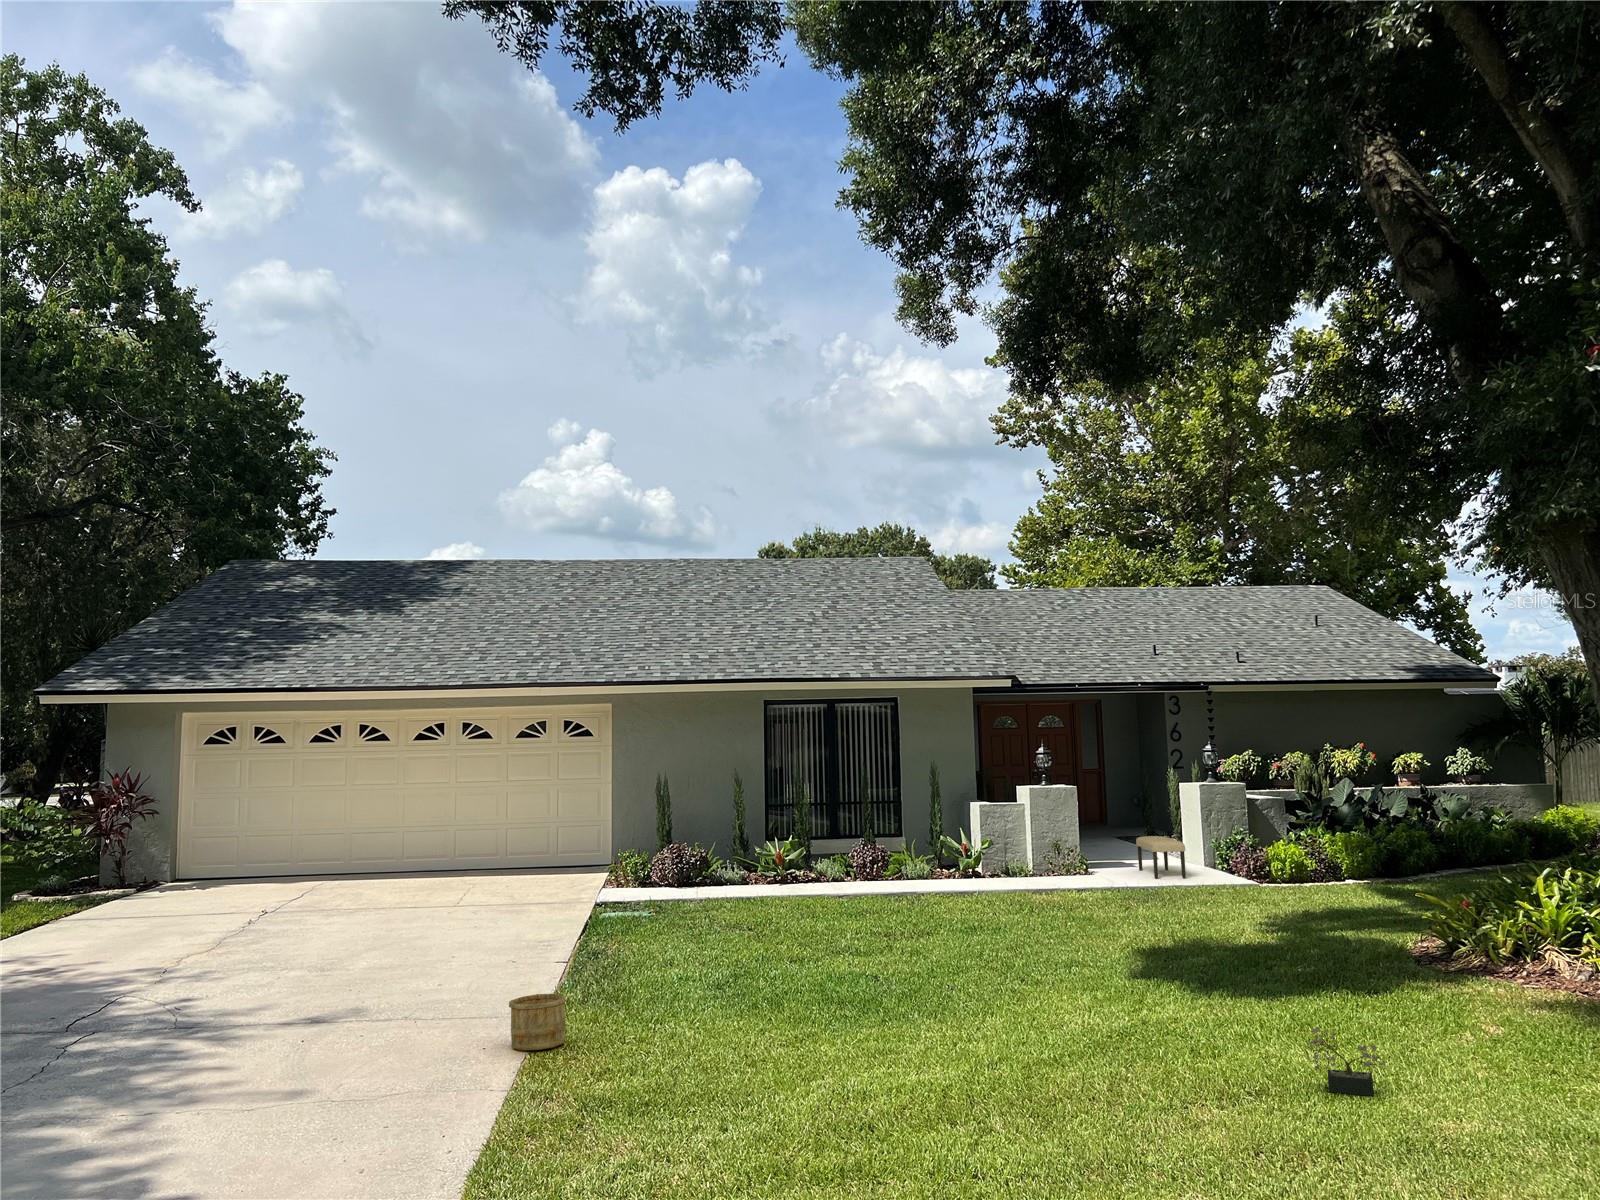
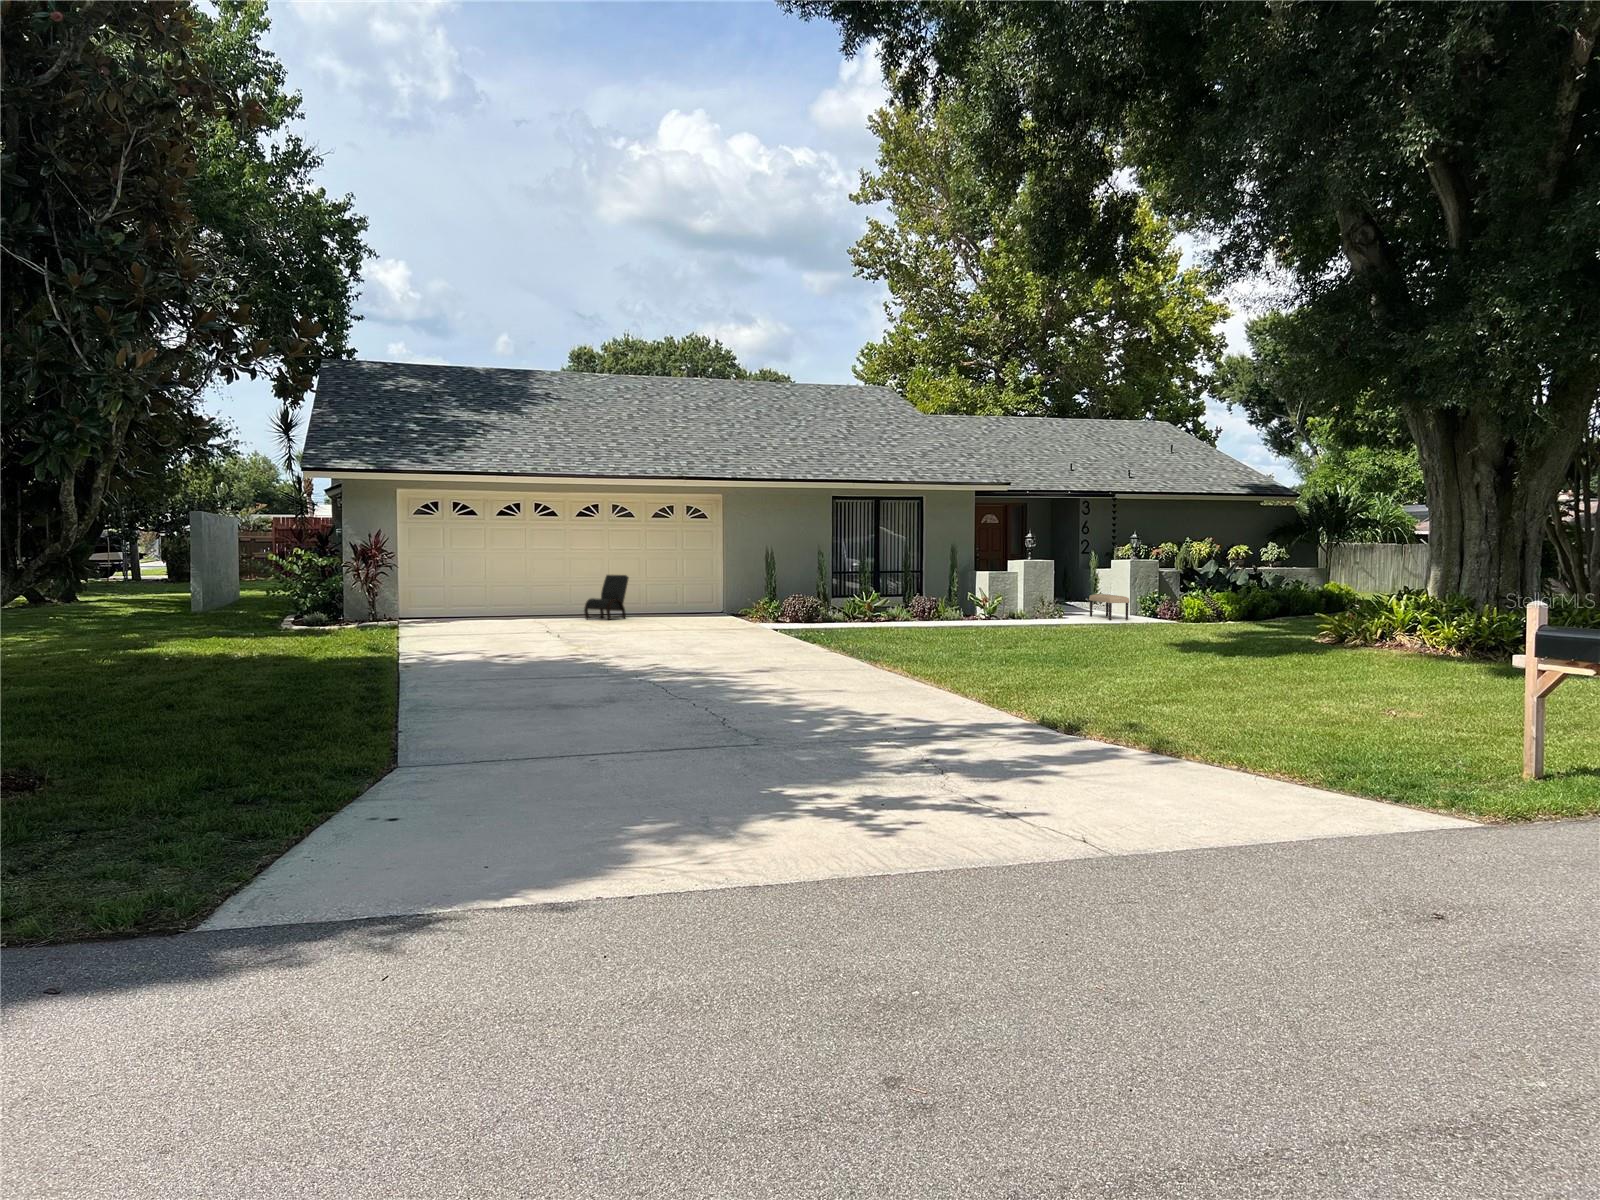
lounge chair: none [411,817,480,881] -> present [584,575,629,620]
wooden bucket: present [509,994,566,1050] -> none [926,654,956,681]
decorative plant: present [1306,1027,1385,1096] -> none [1330,659,1365,686]

